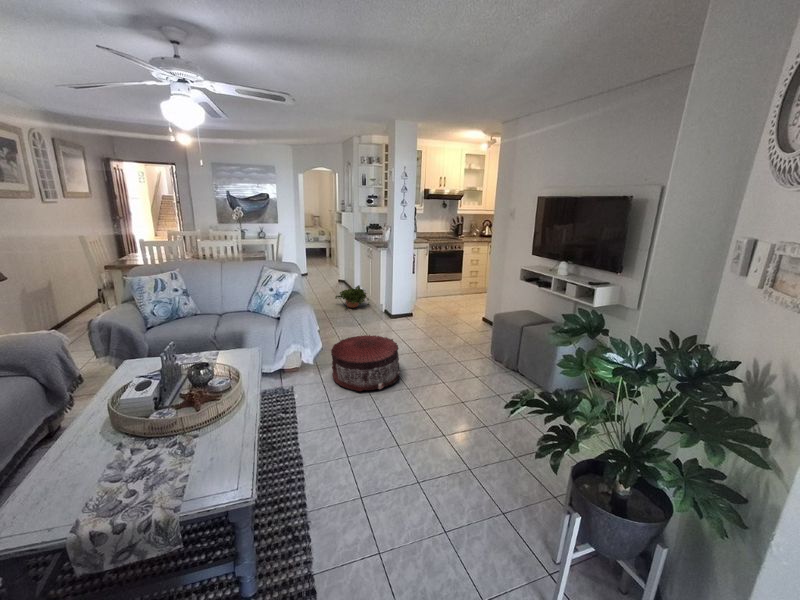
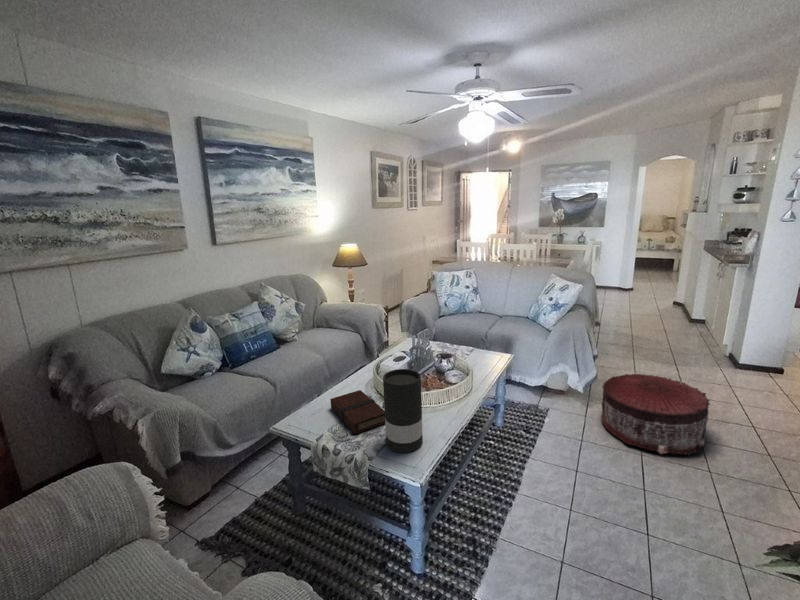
potted plant: present [335,285,369,308] -> none [653,311,712,342]
vase: none [169,389,228,488] -> present [383,369,423,453]
book: none [58,441,168,496] -> present [330,390,385,434]

